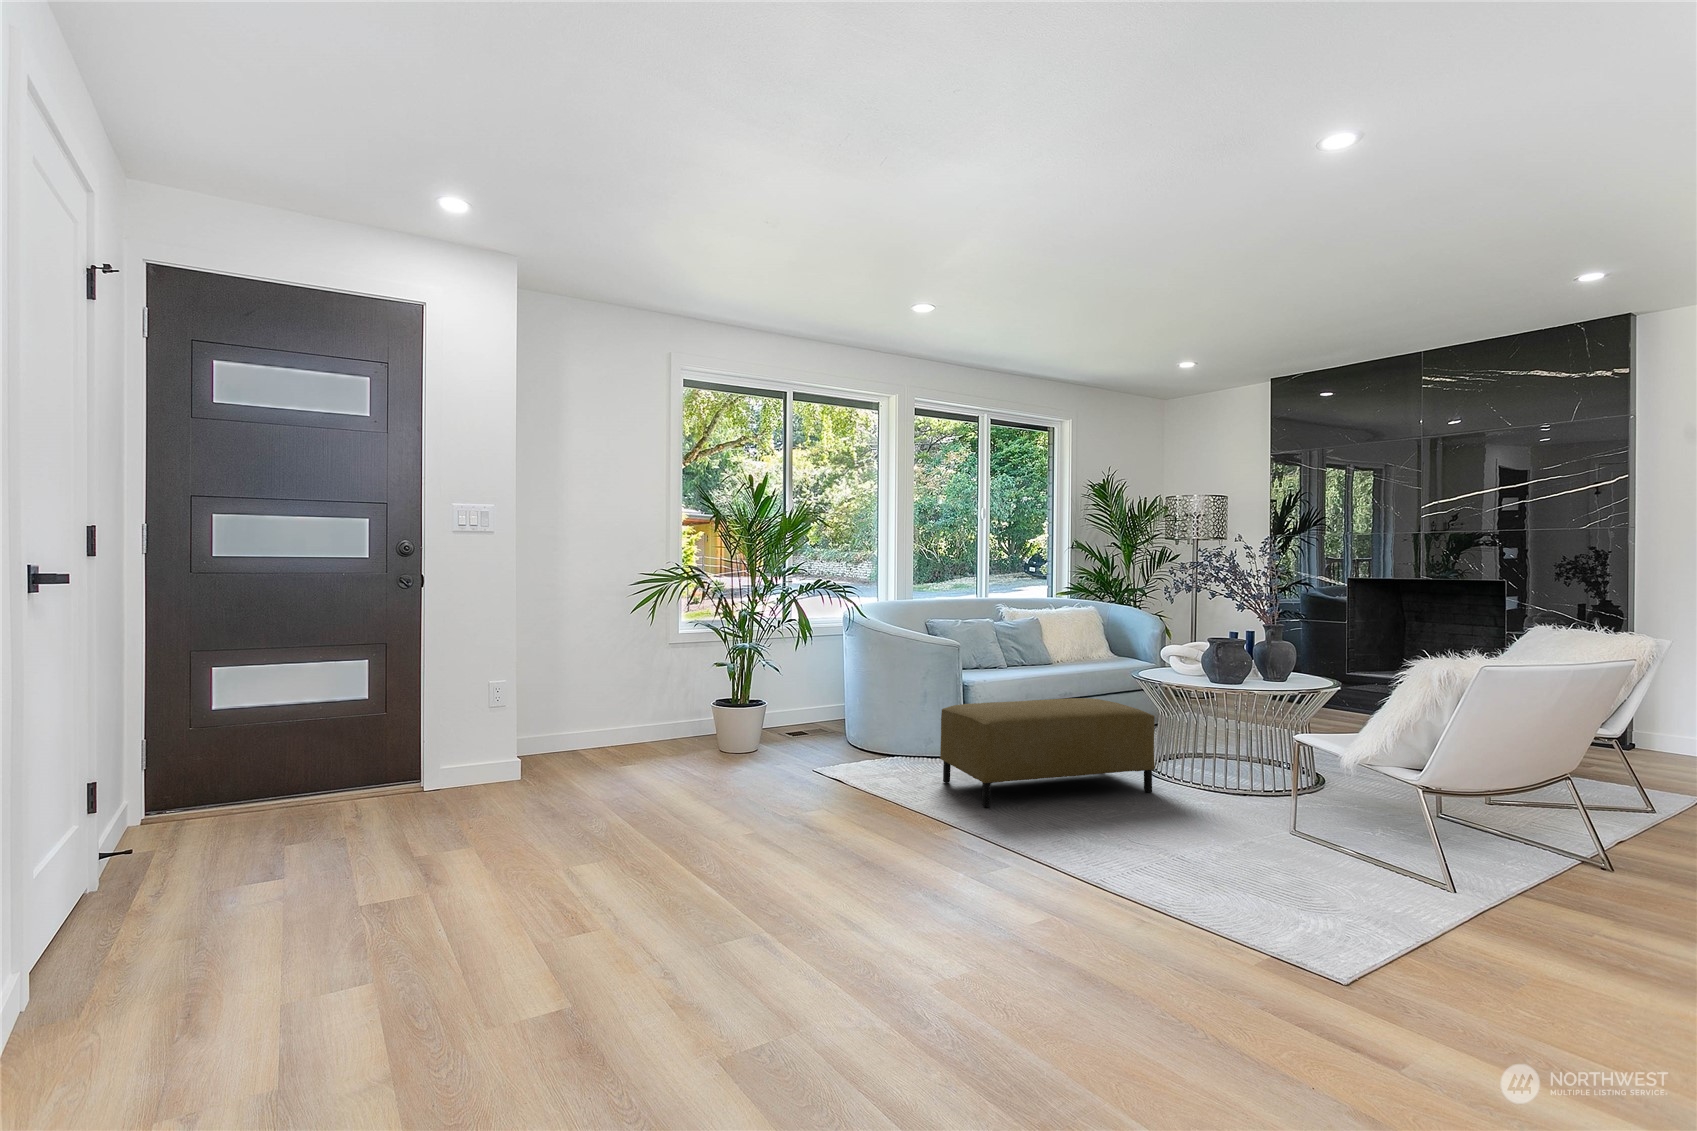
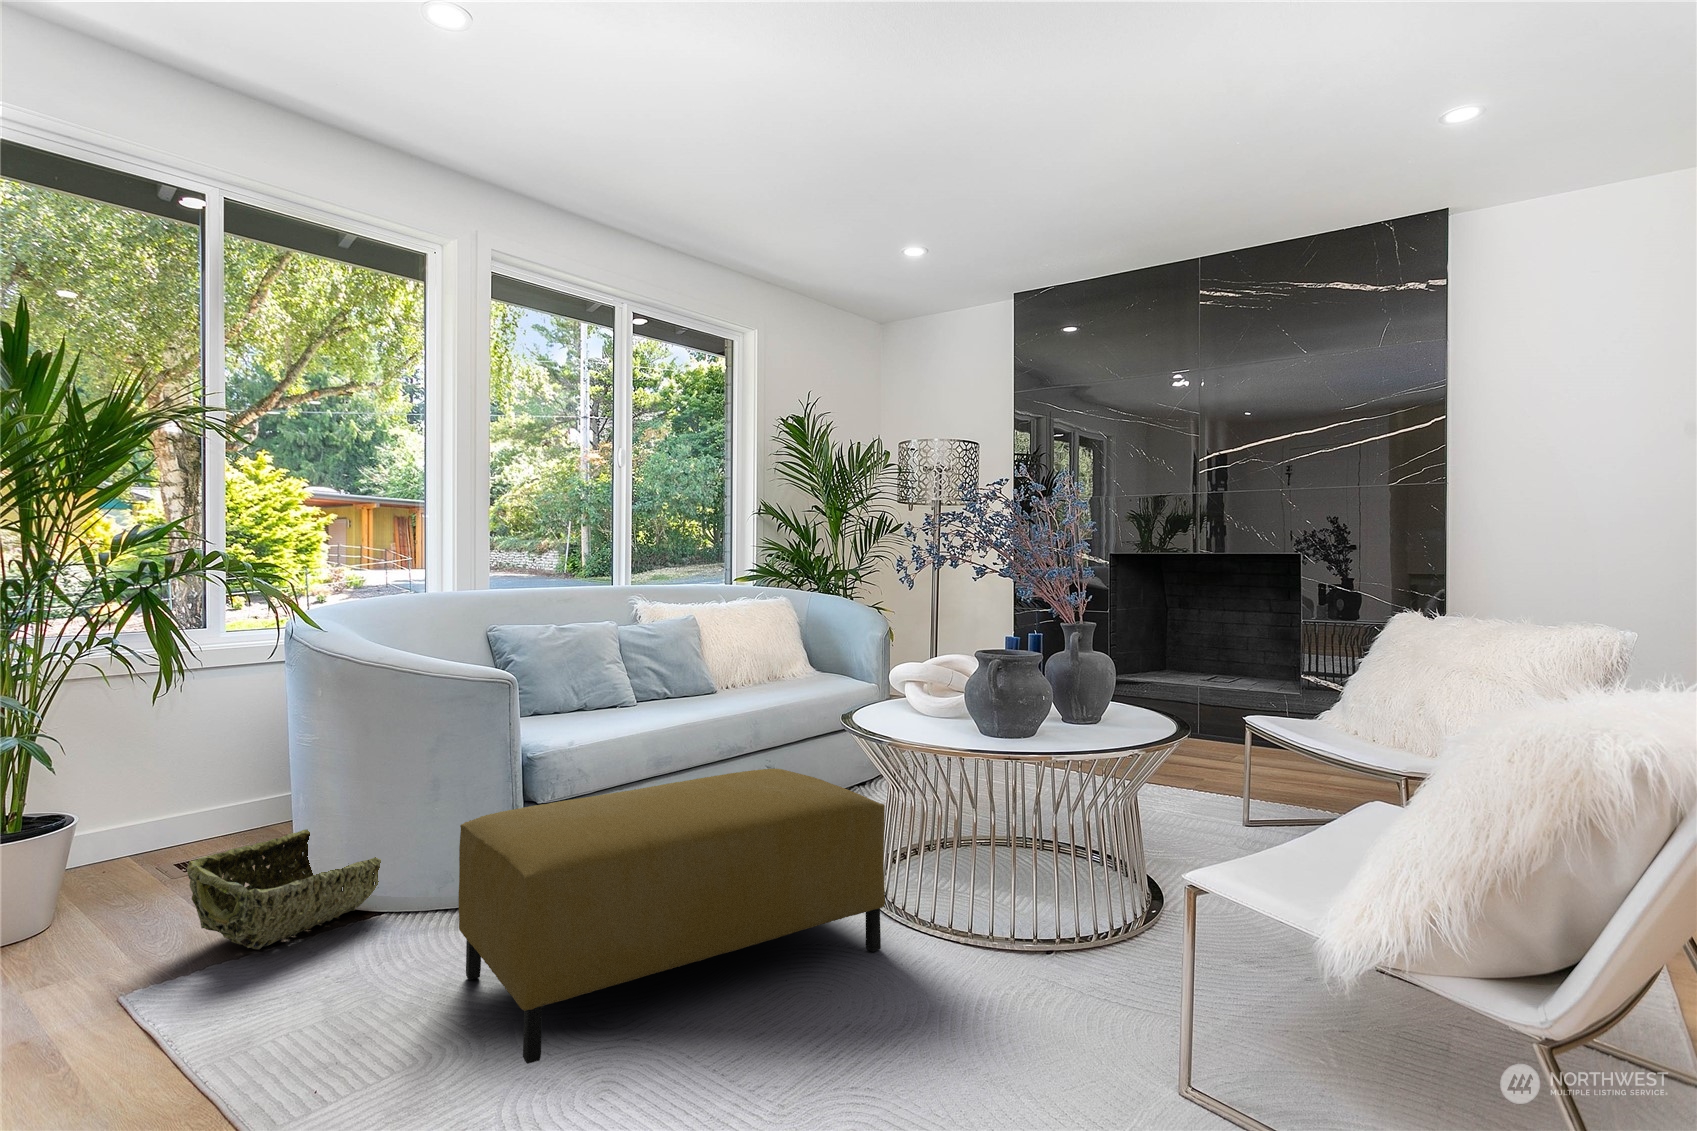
woven basket: none [812,716,895,765] -> present [187,829,381,949]

